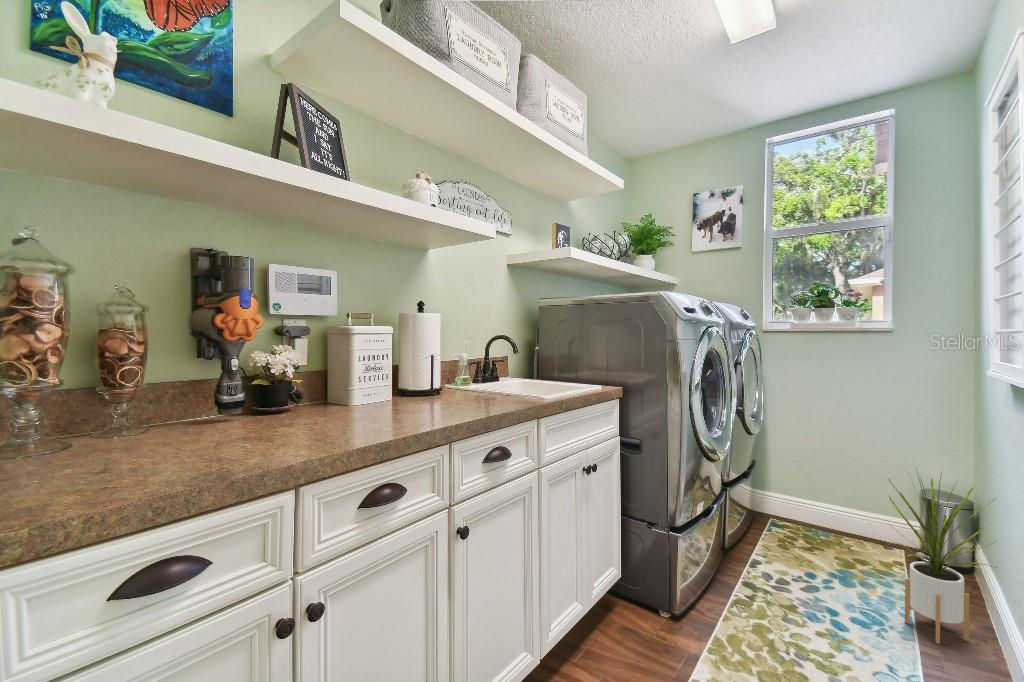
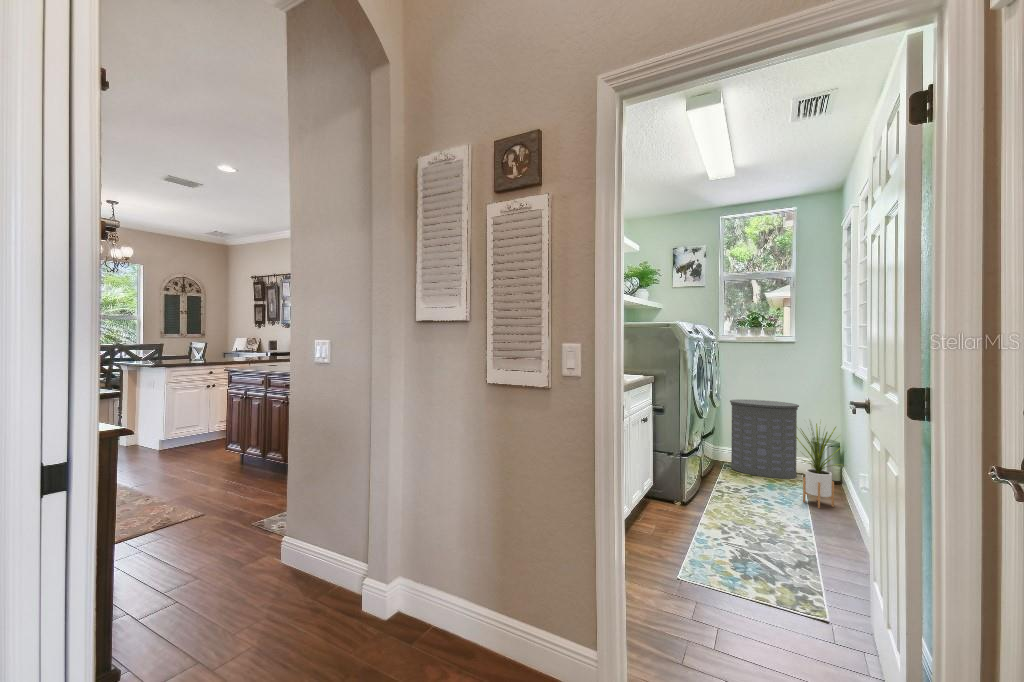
laundry hamper: none [777,421,896,557] -> present [730,399,799,478]

